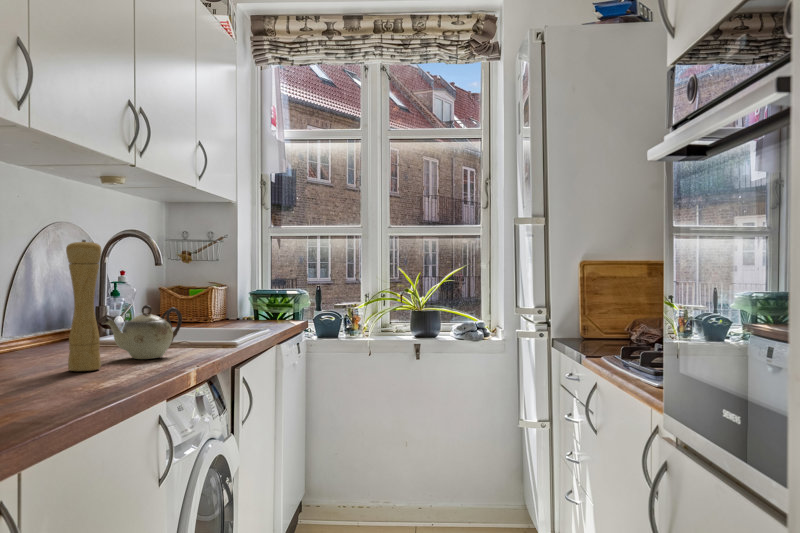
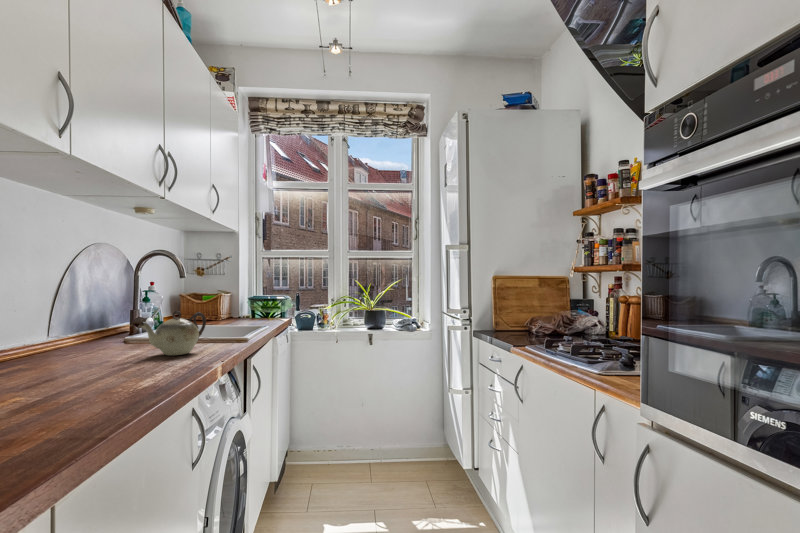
pepper mill: present [66,240,101,371] -> none [108,257,140,369]

